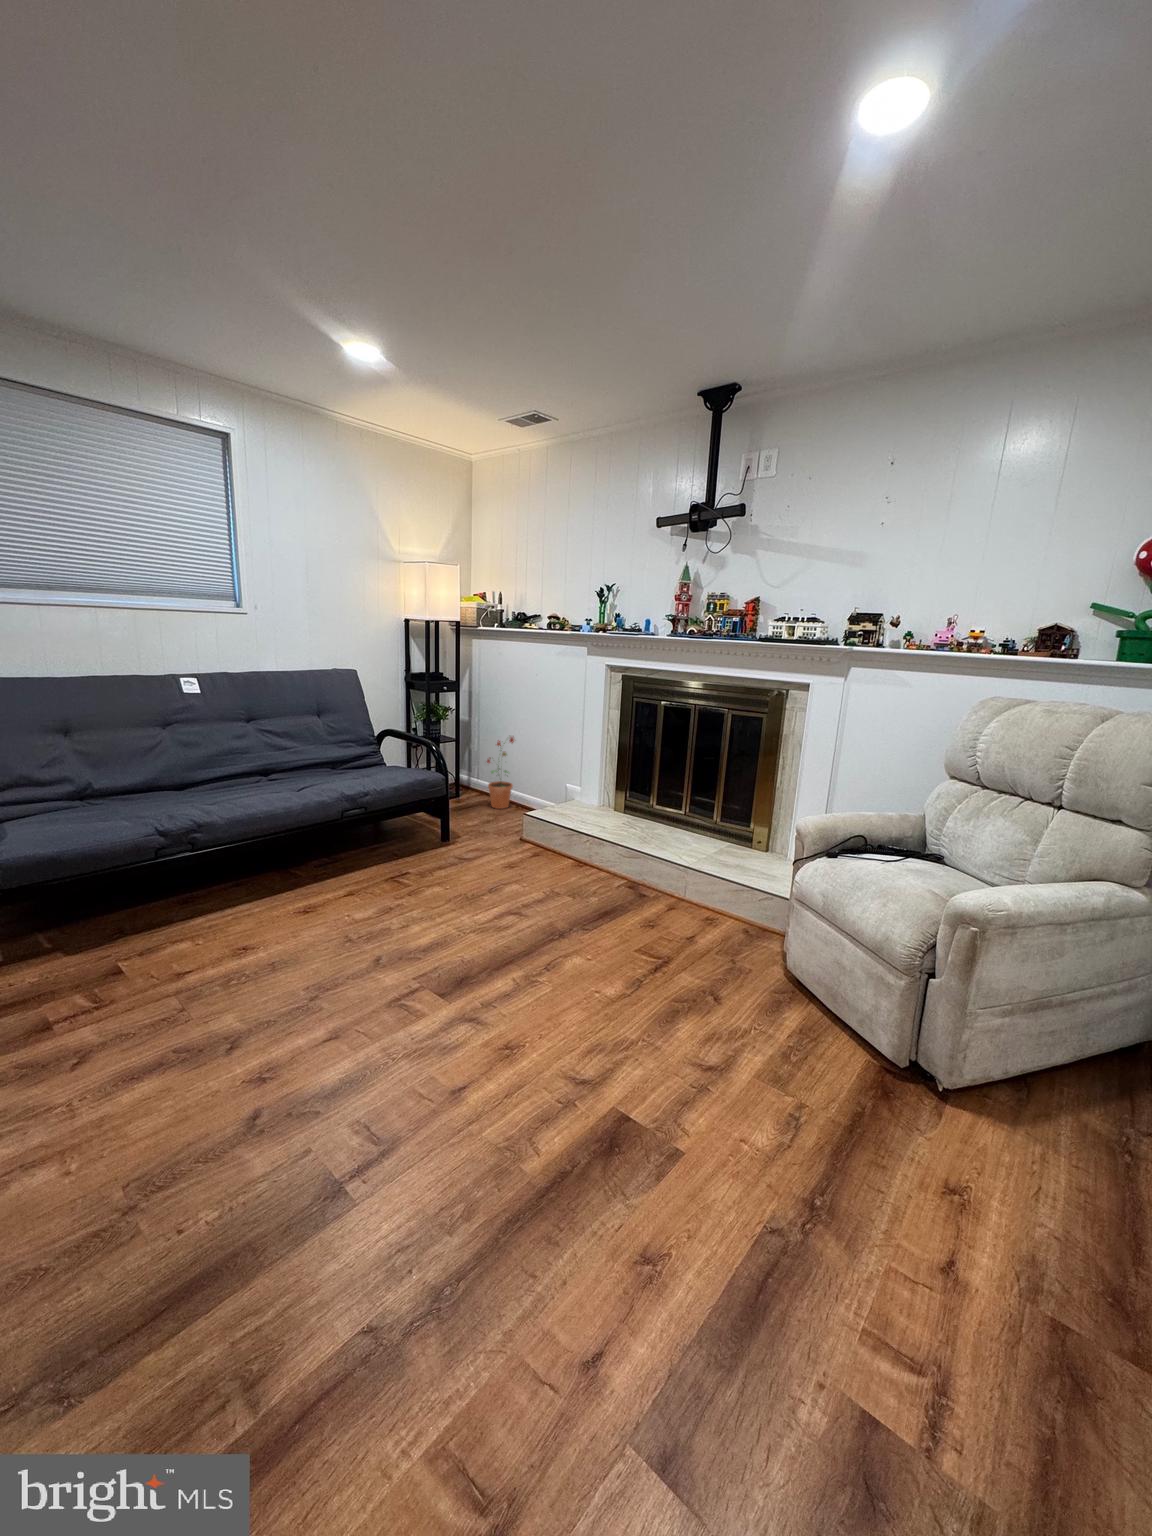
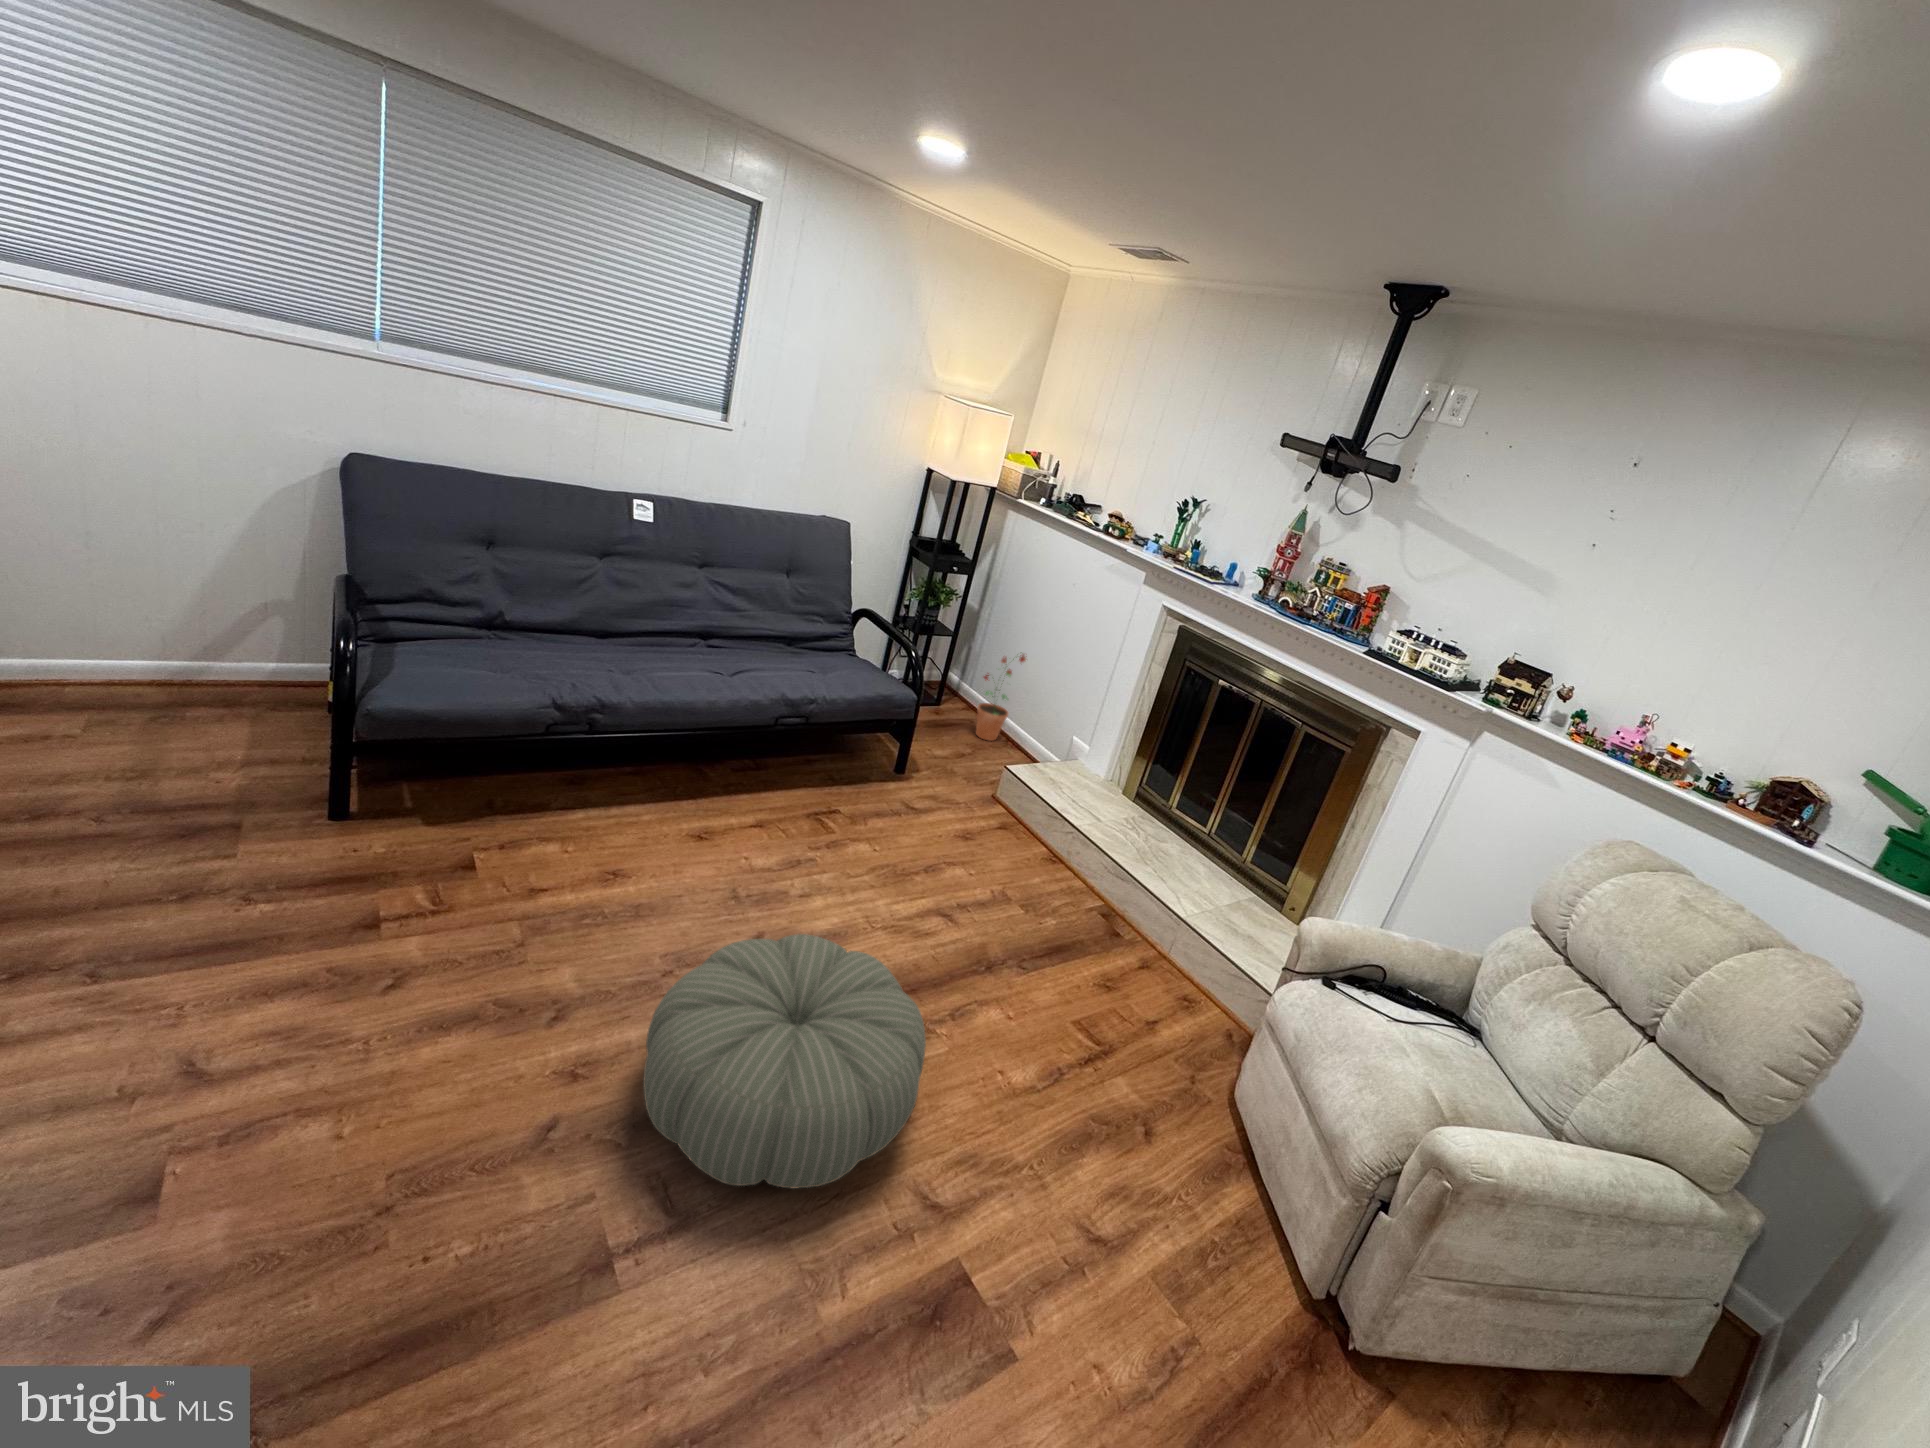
pouf: none [317,927,543,1107] -> present [643,934,926,1188]

